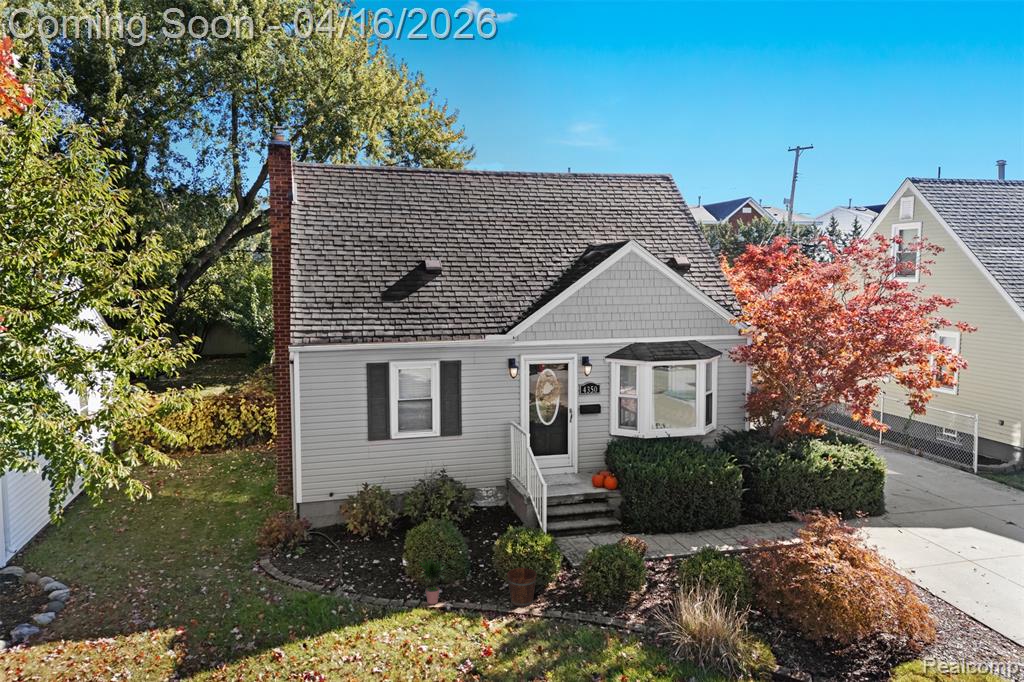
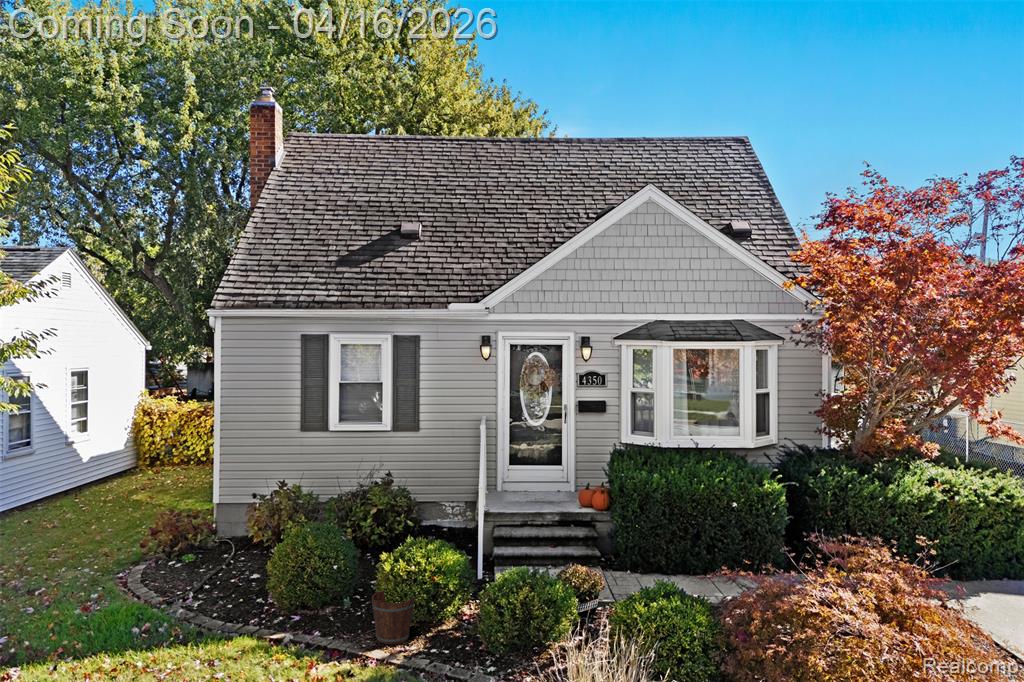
potted plant: present [419,558,448,604] -> none [260,557,303,628]

